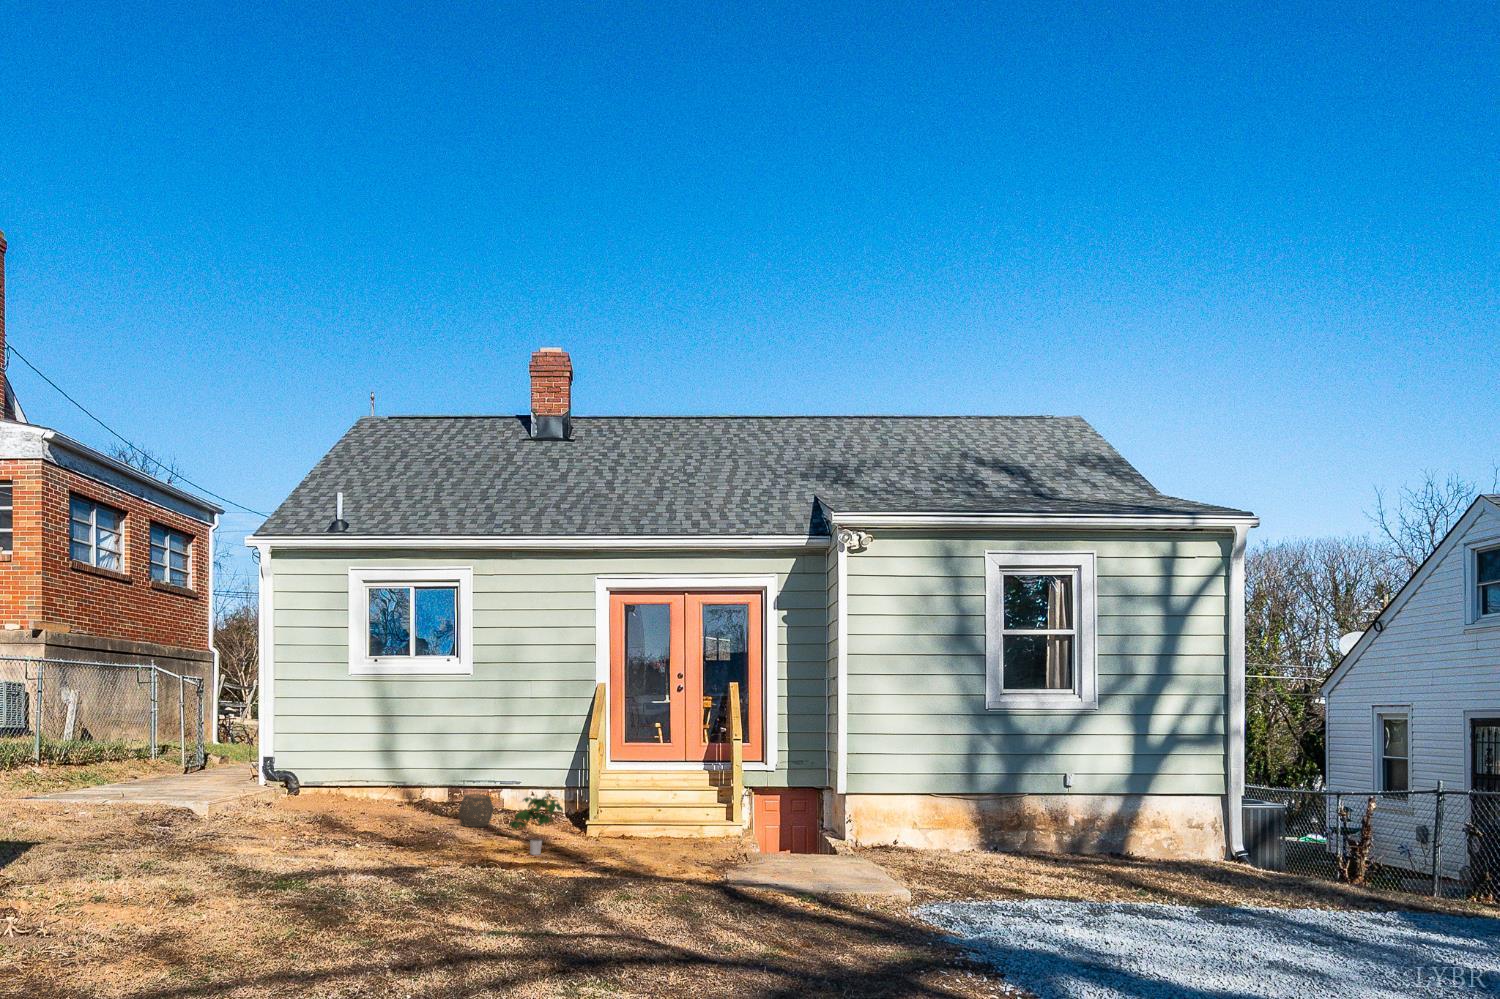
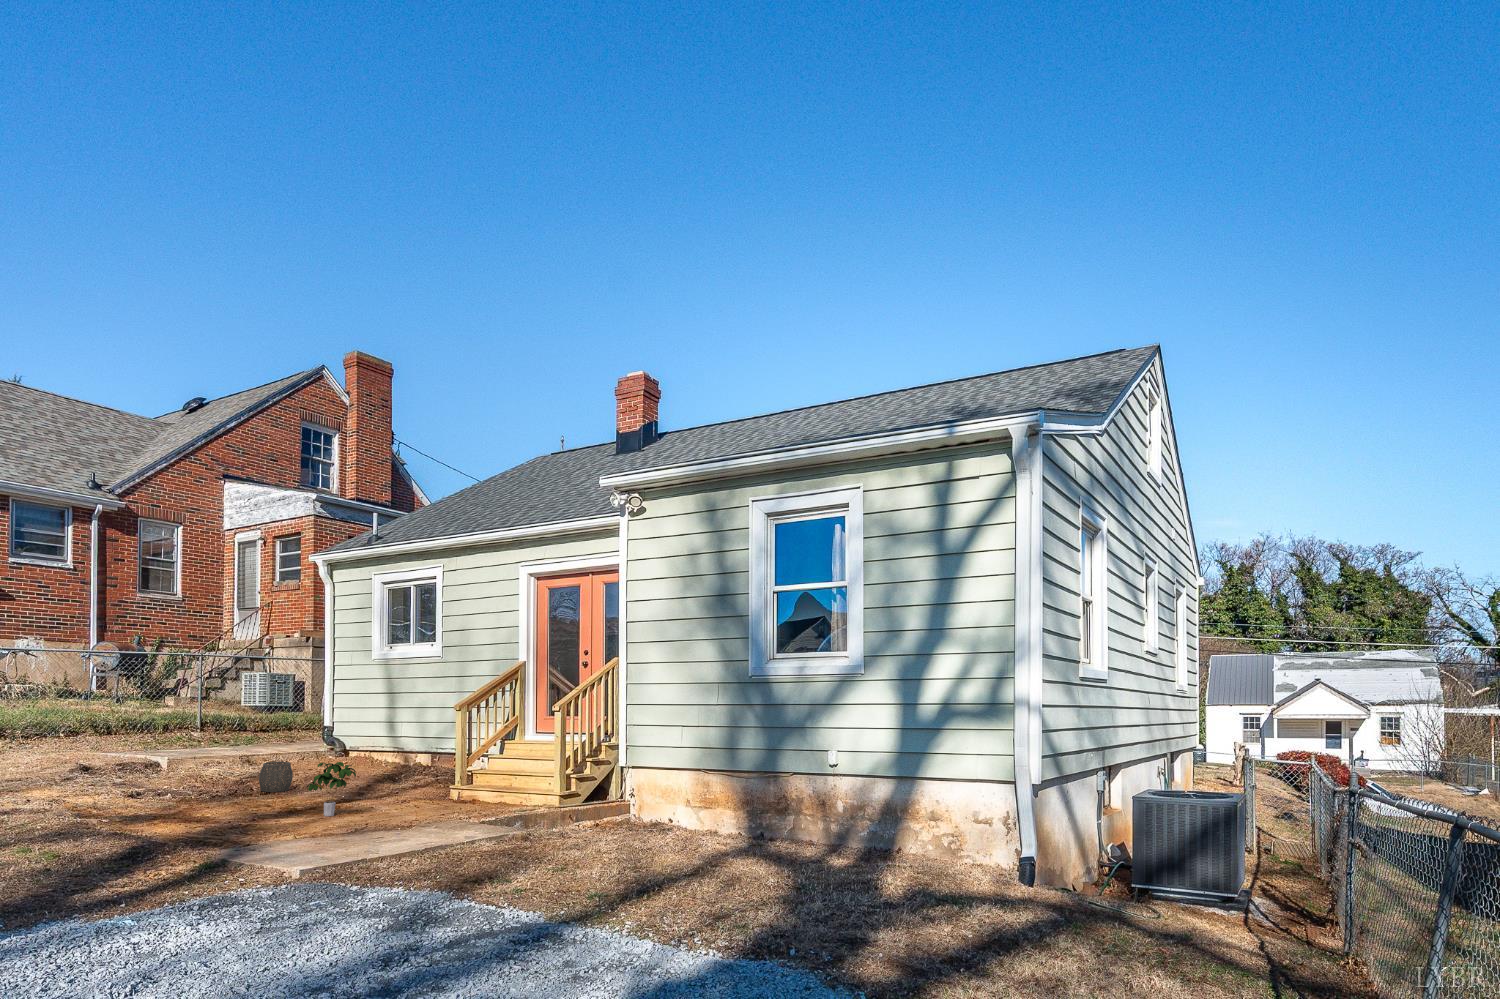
woven basket: present [459,794,493,827] -> present [259,762,293,792]

